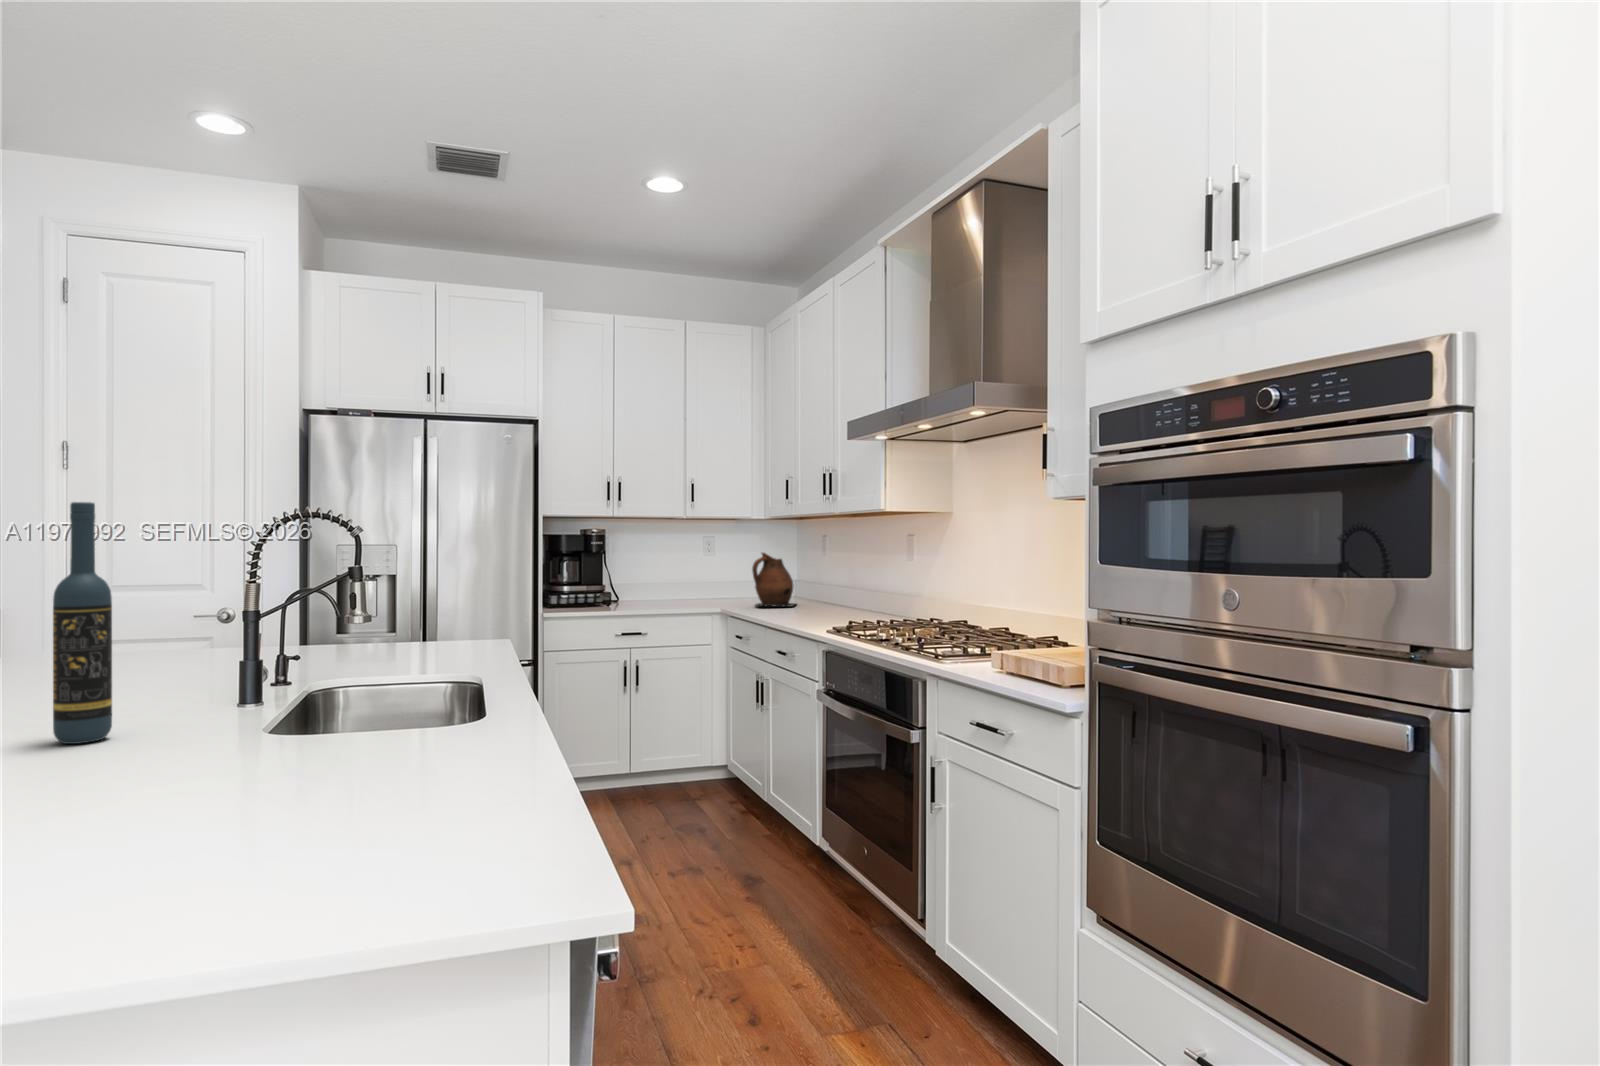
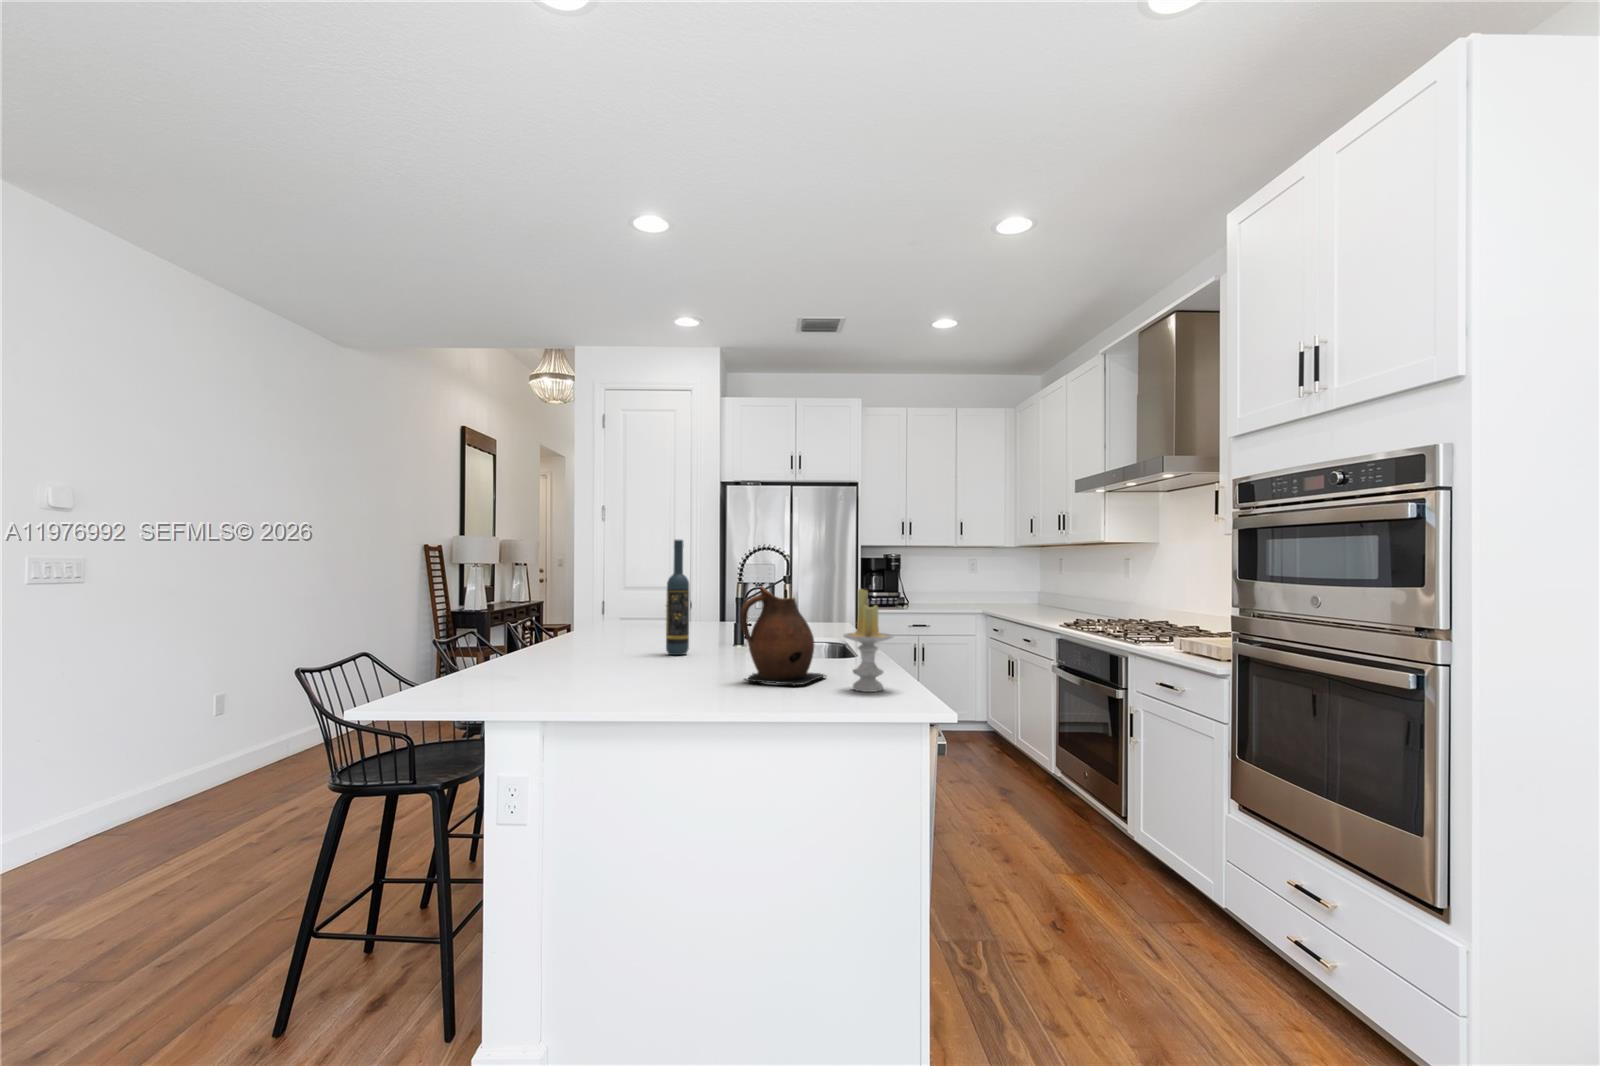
ceramic pitcher: present [752,552,796,607] -> present [740,587,826,686]
candle: none [374,606,495,840] -> present [844,589,893,692]

